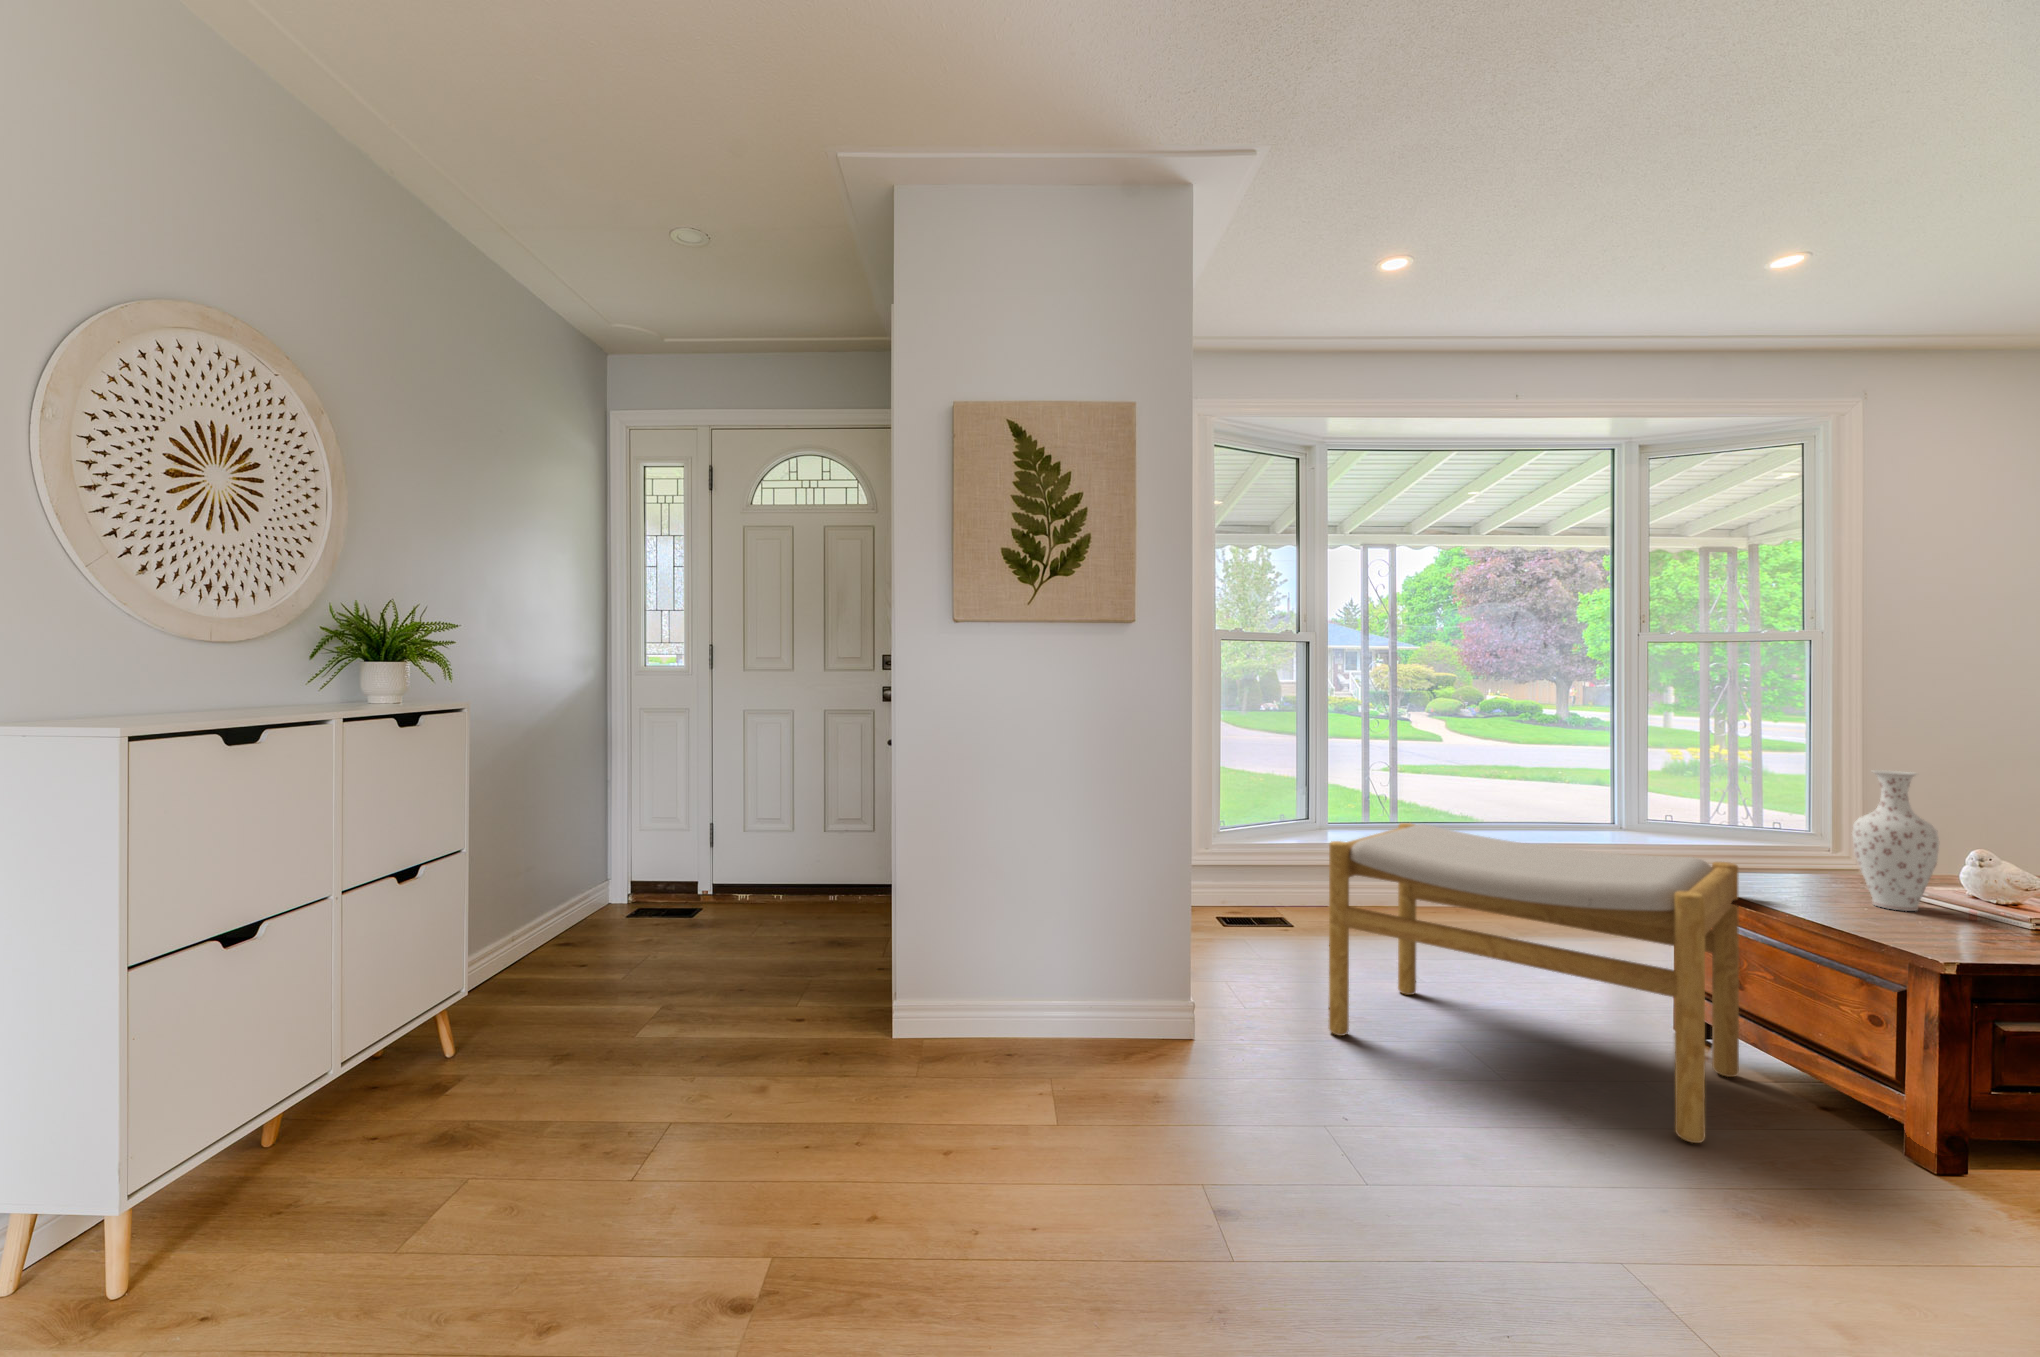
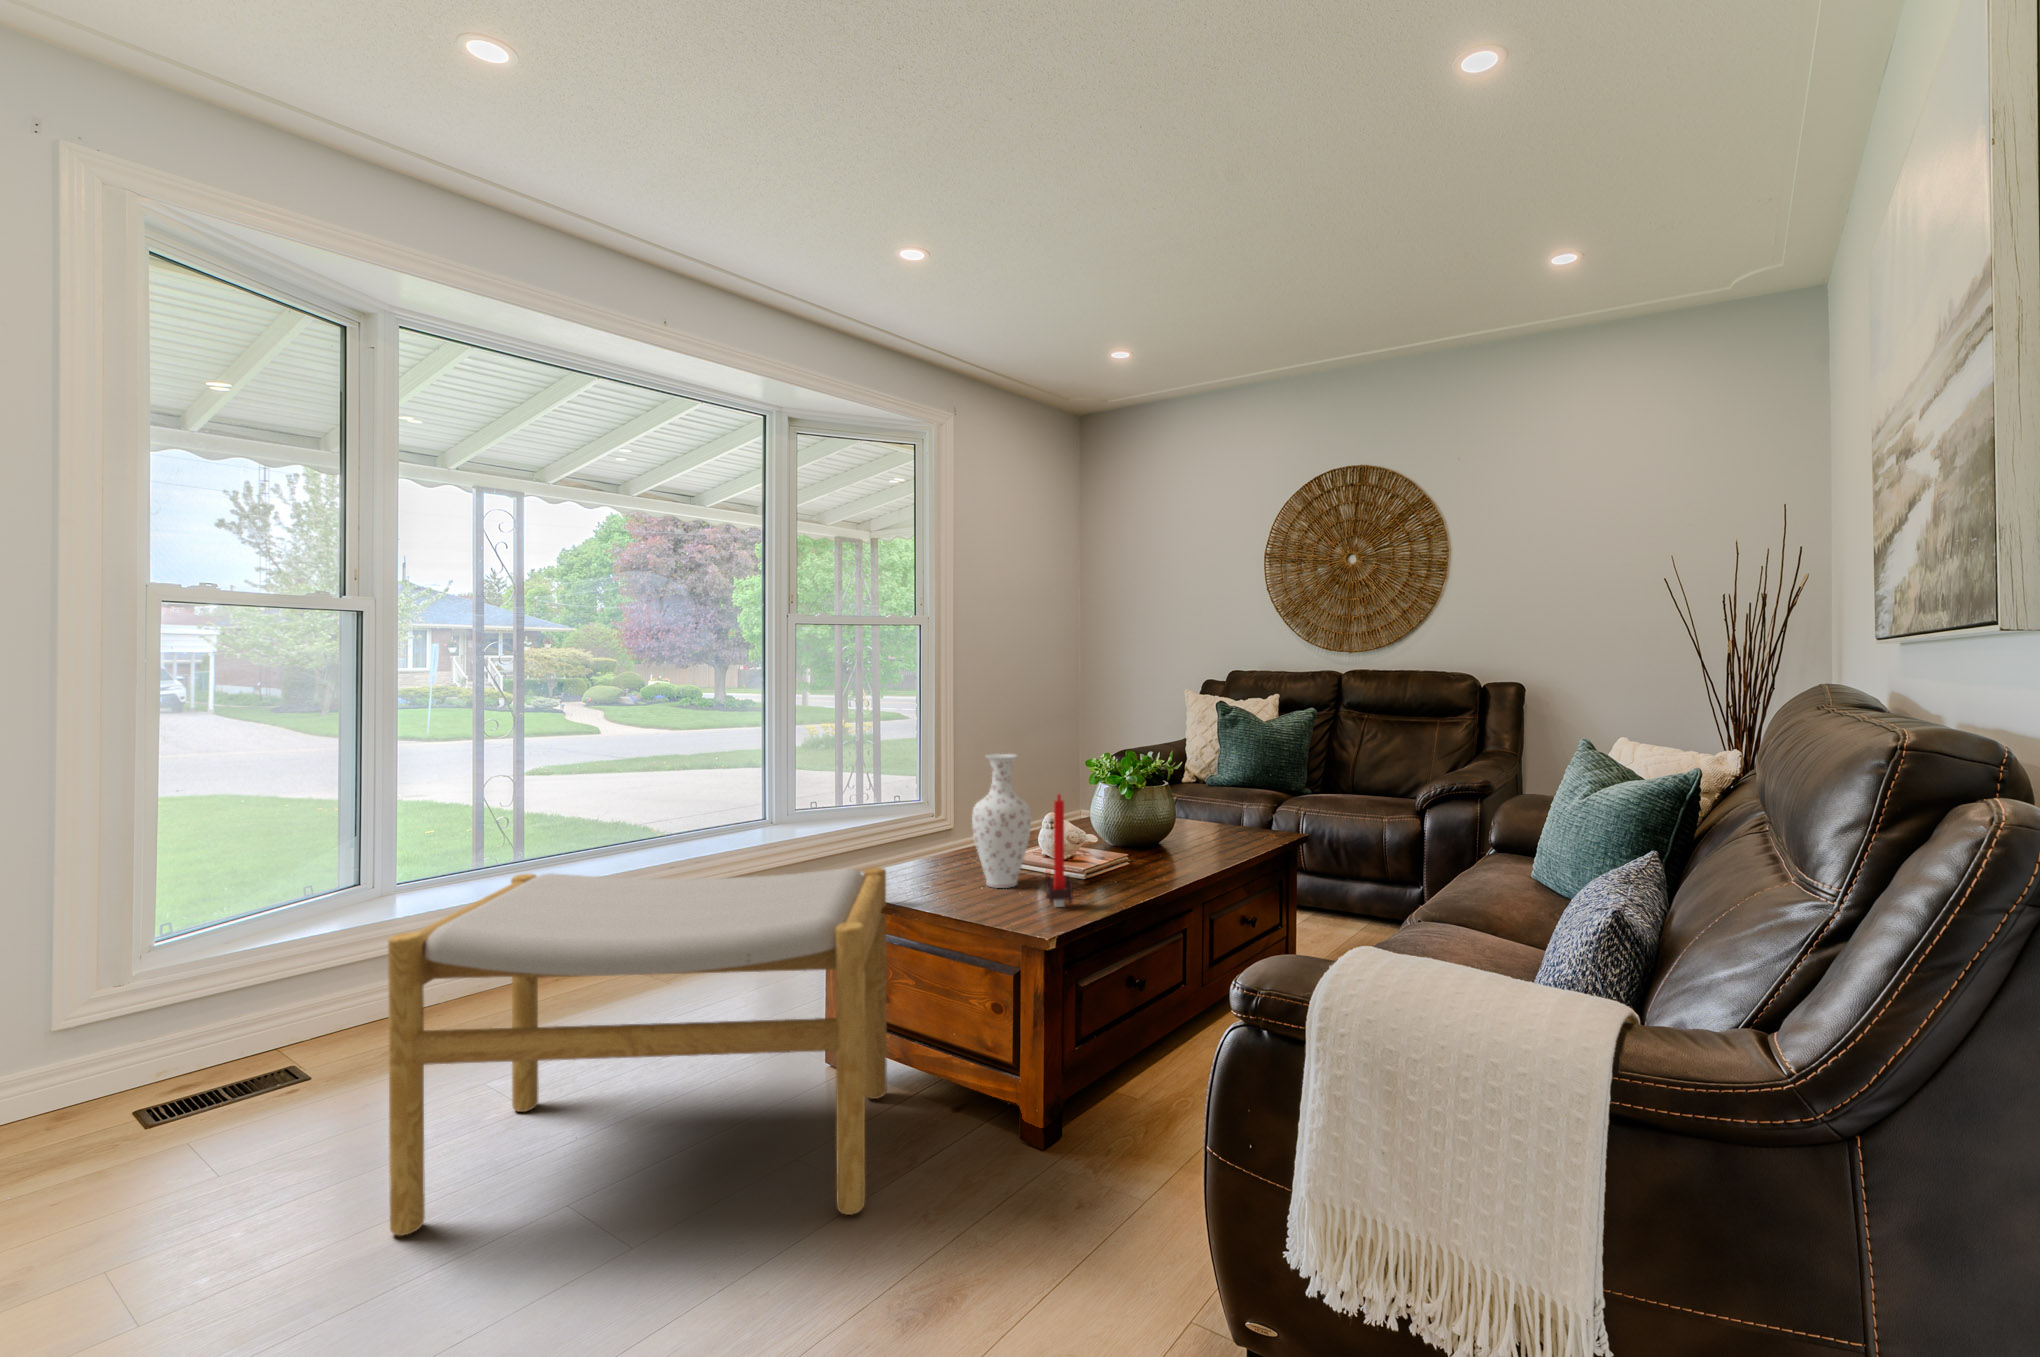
candle: none [1955,815,1994,938] -> present [1046,794,1072,907]

